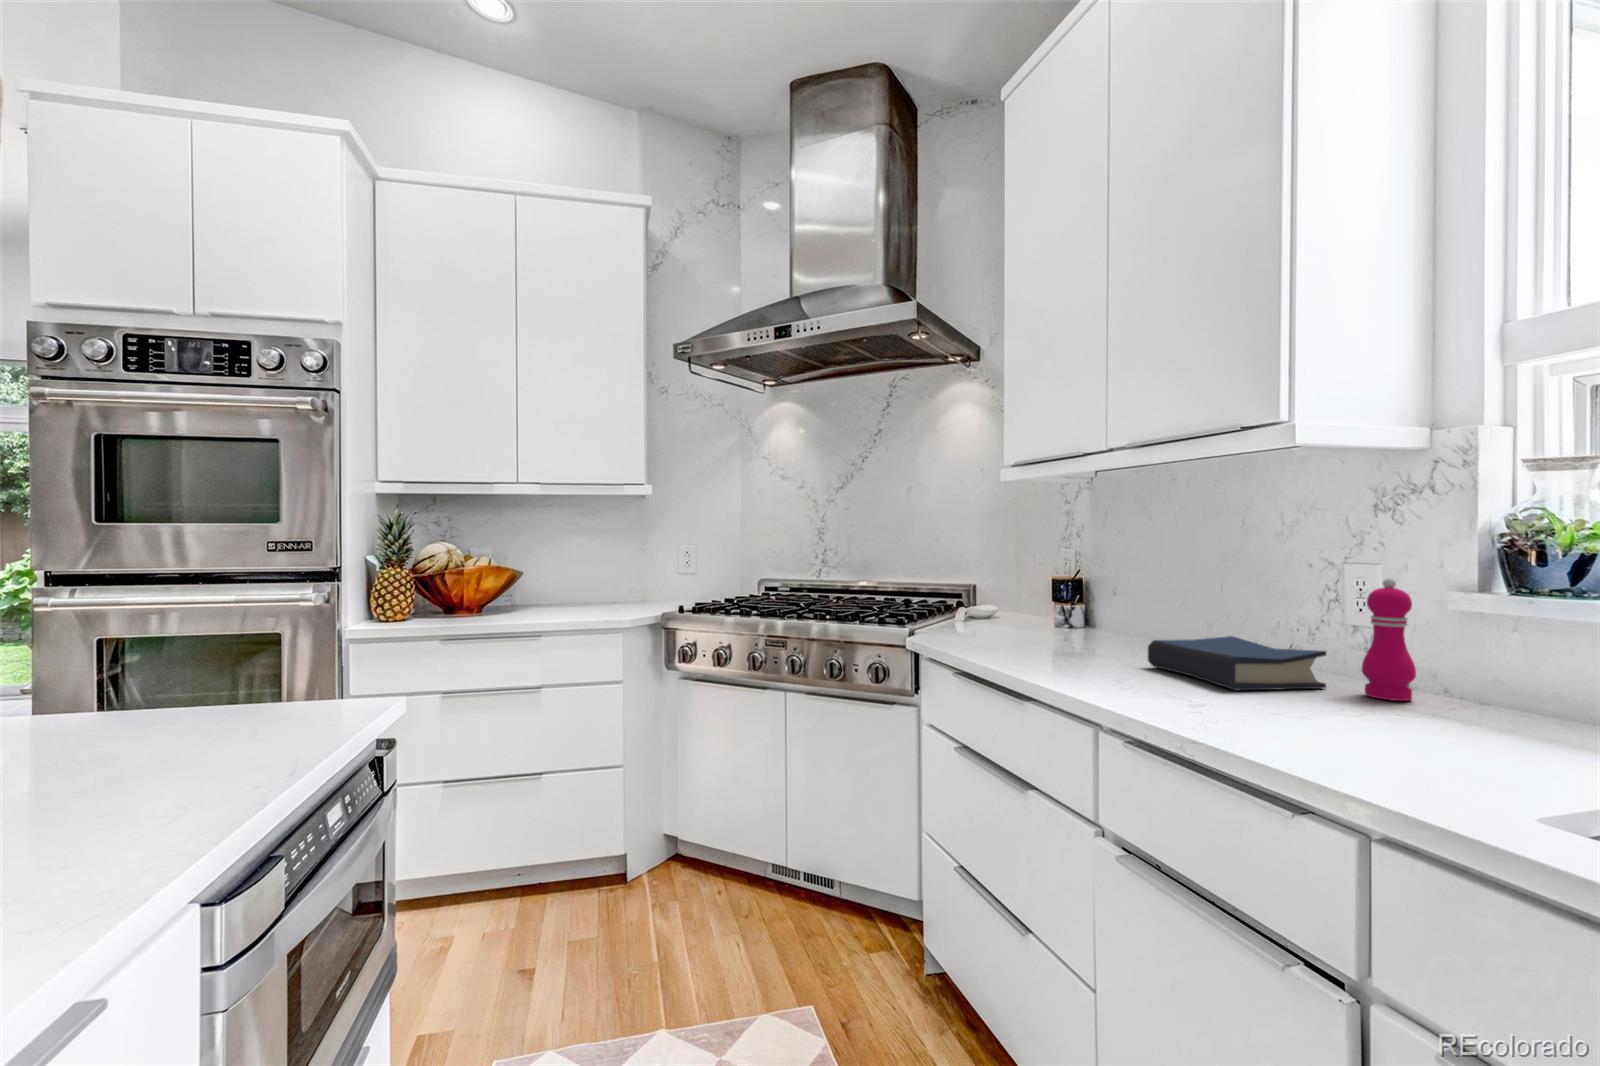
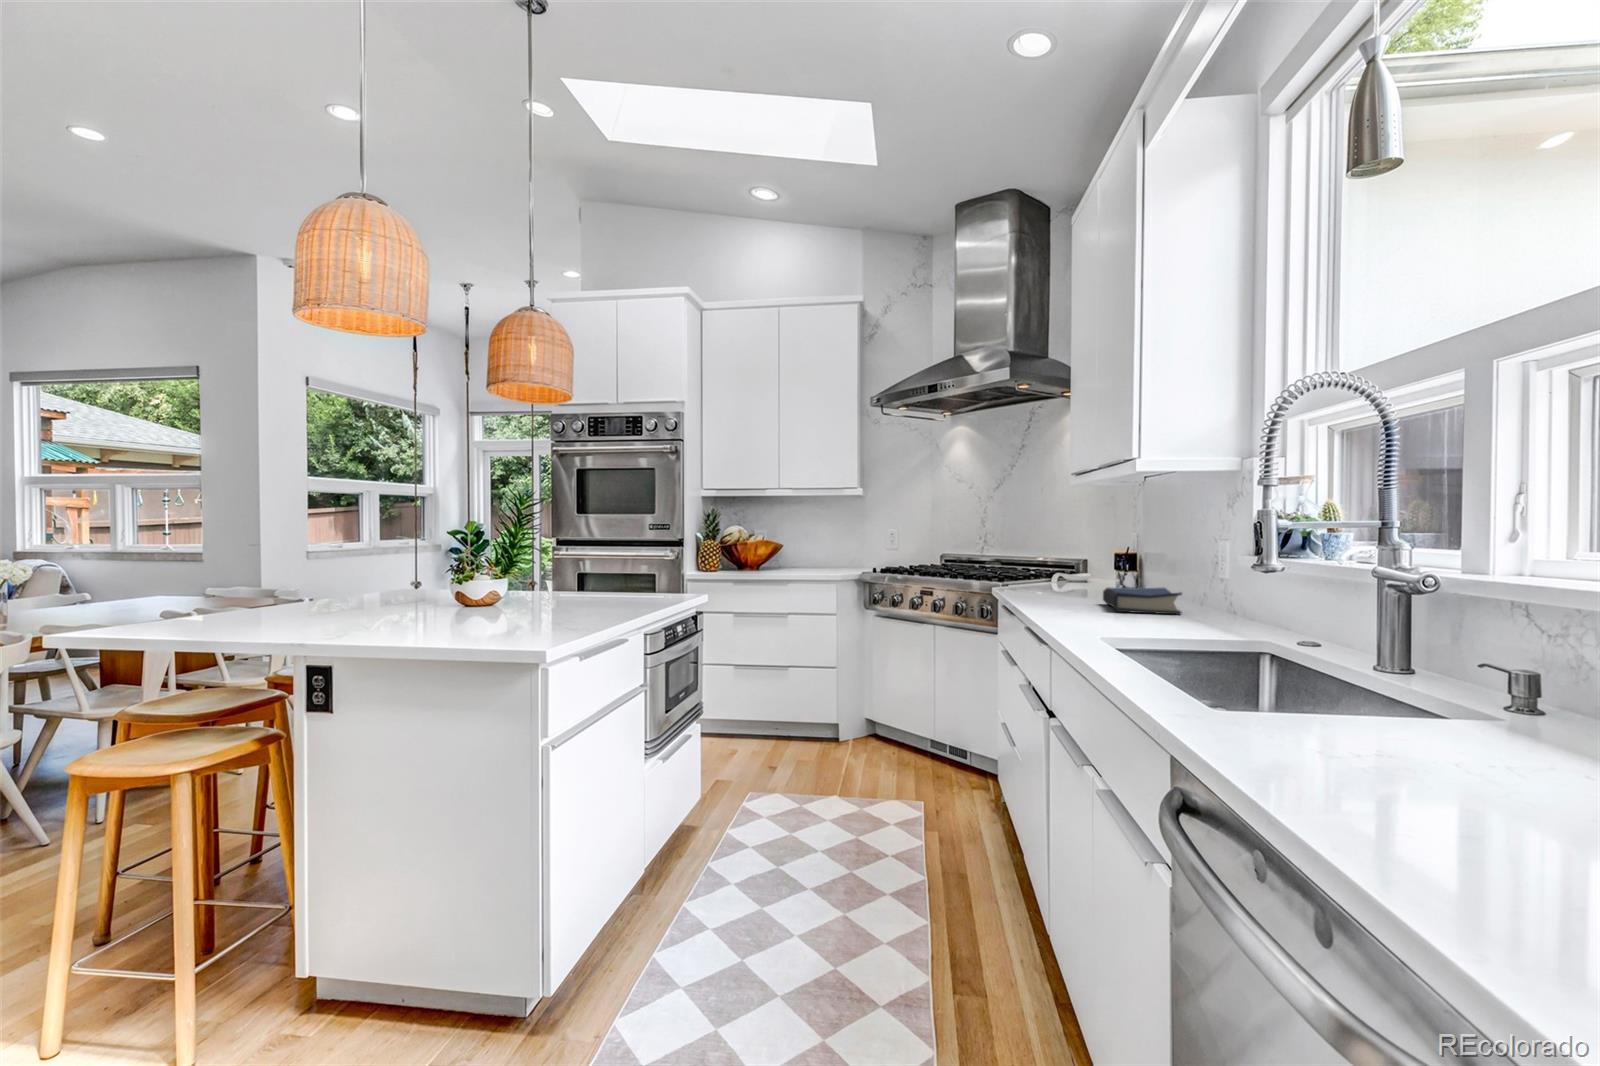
pepper mill: present [1362,578,1416,701] -> none [1192,549,1220,620]

